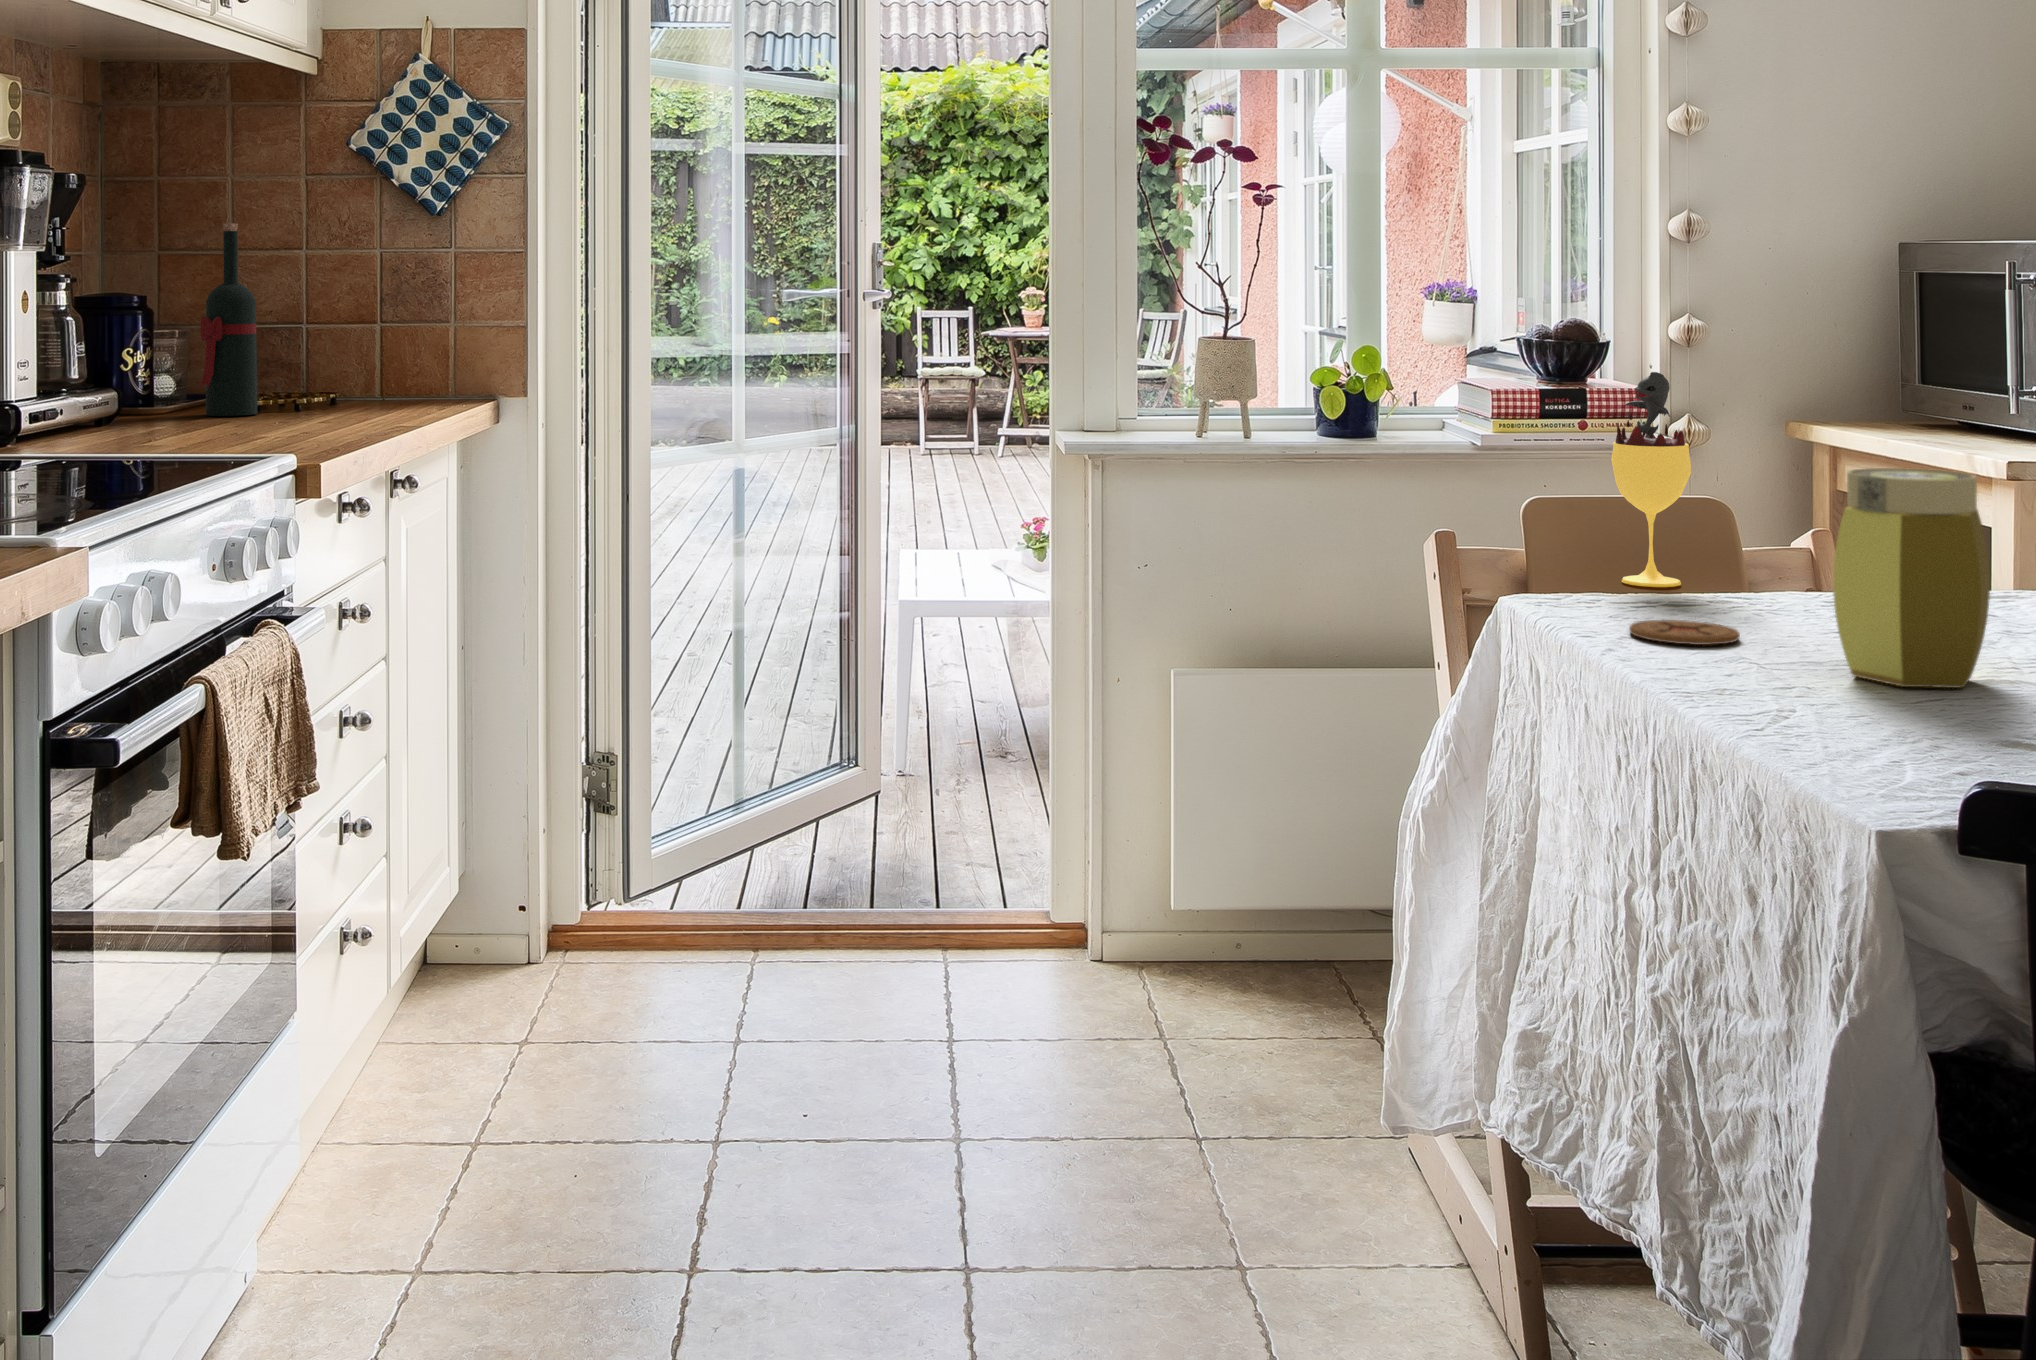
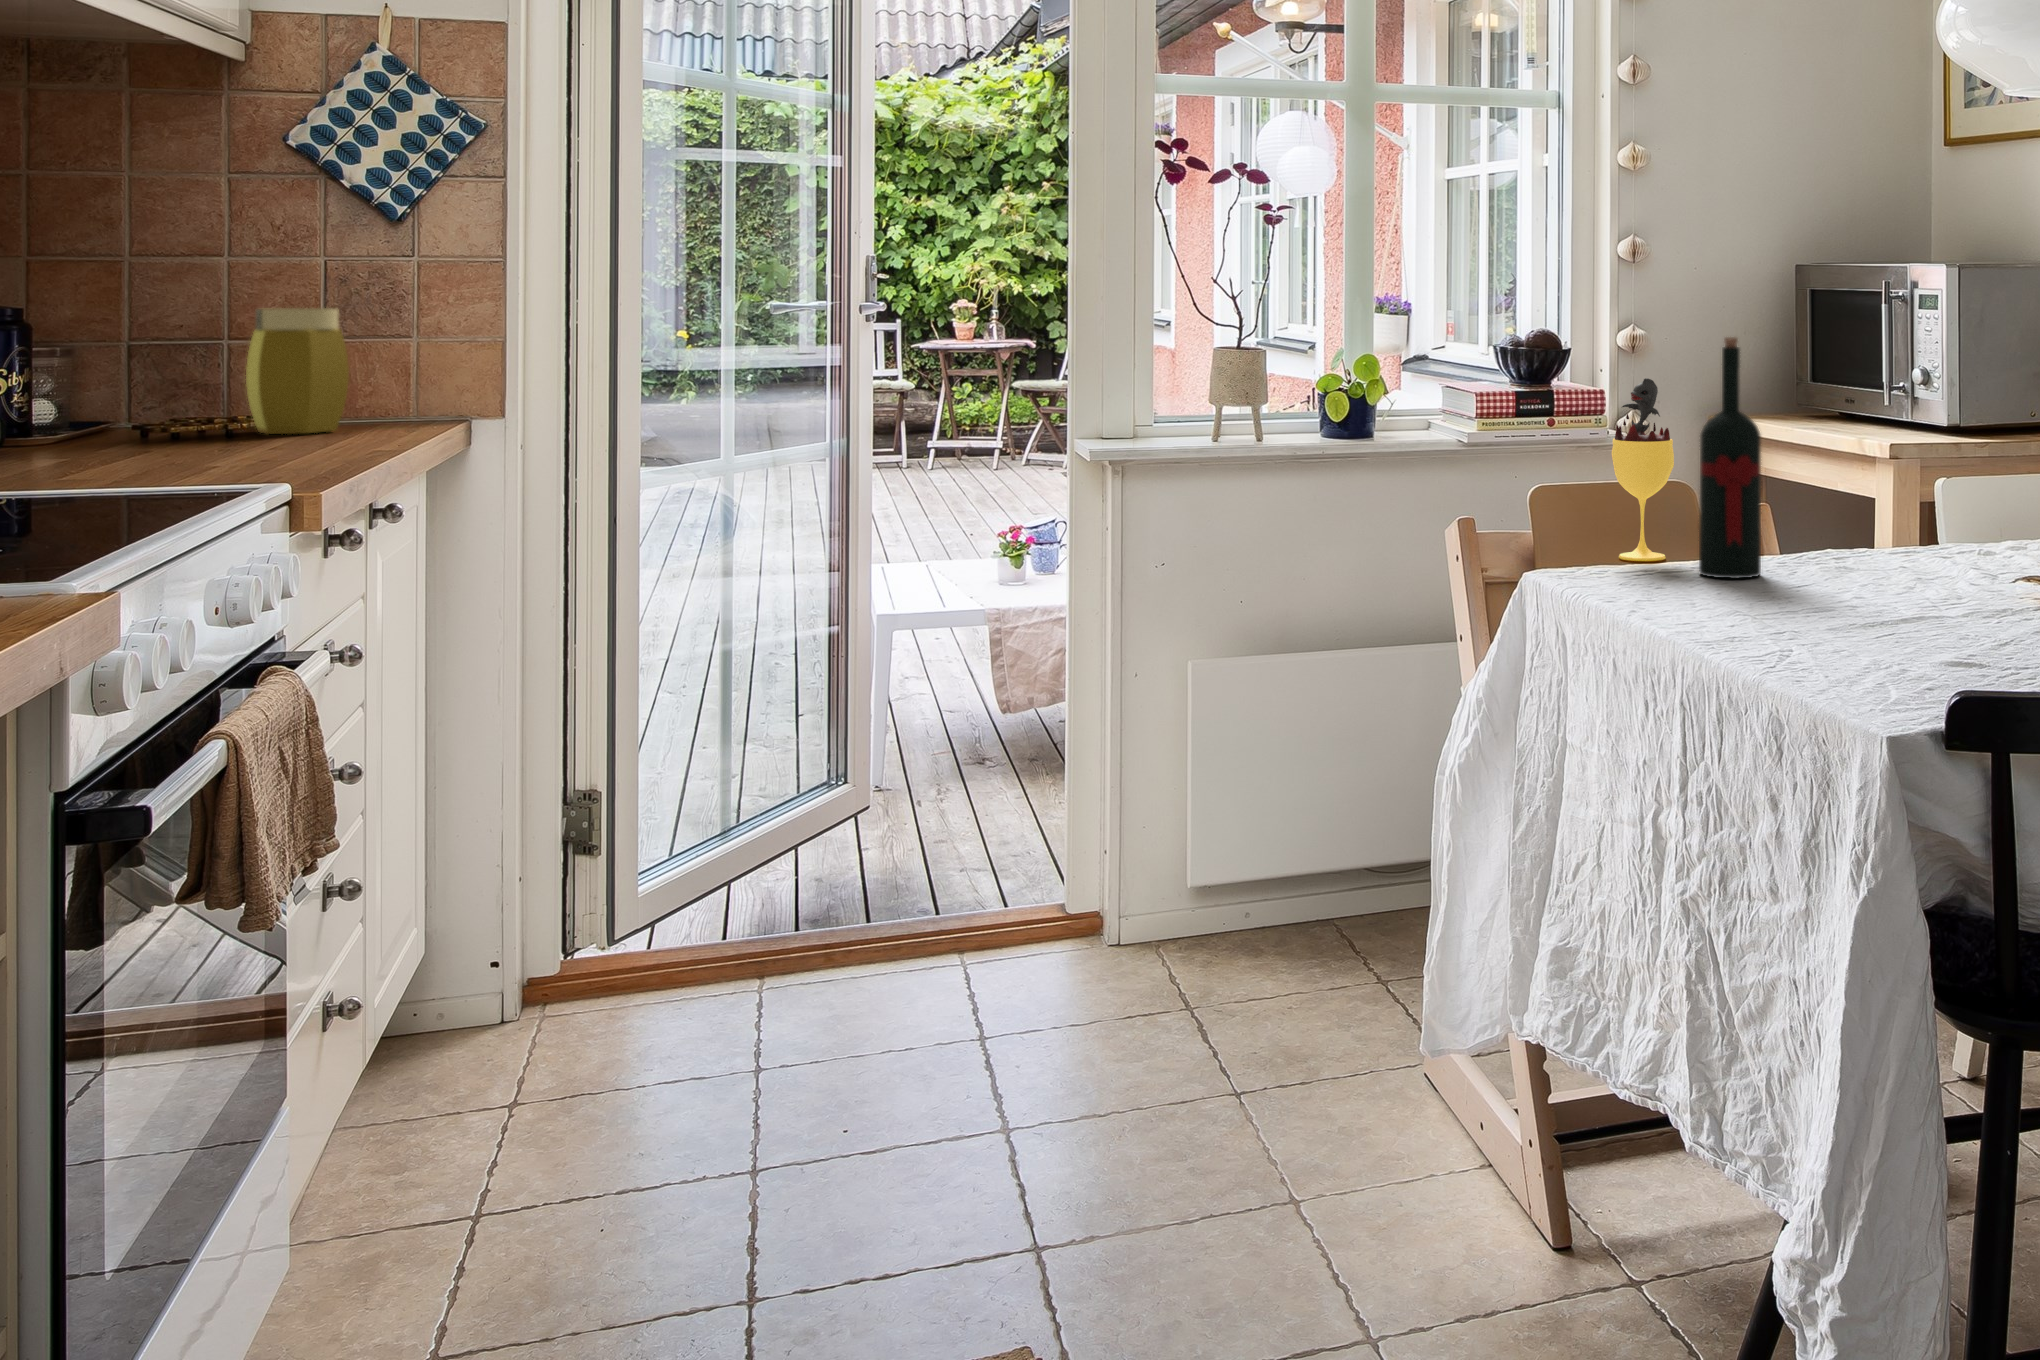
wine bottle: present [200,223,257,416] -> present [1699,337,1761,578]
jar: present [1833,468,1990,688] -> present [246,308,349,434]
coaster: present [1629,620,1740,645] -> none [1644,587,1729,605]

